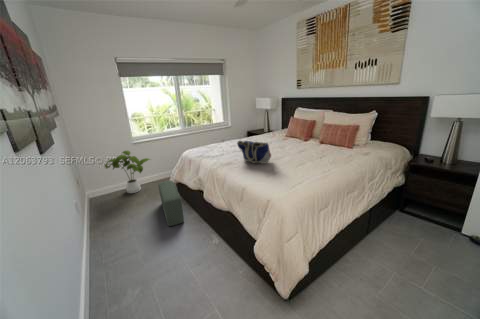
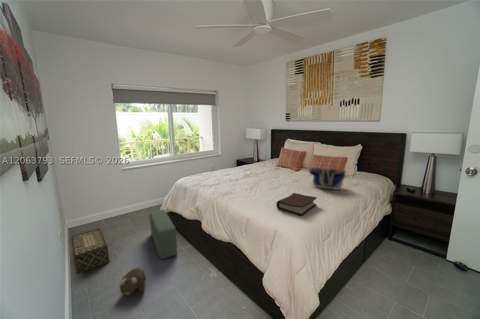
tote bag: present [237,141,271,164] -> present [309,167,345,190]
house plant: present [105,151,150,193] -> none [90,178,140,224]
hardback book: none [275,164,318,187] -> present [277,193,316,216]
woven basket: none [89,197,123,238] -> present [71,228,110,274]
plush toy: none [126,234,153,259] -> present [120,268,146,296]

